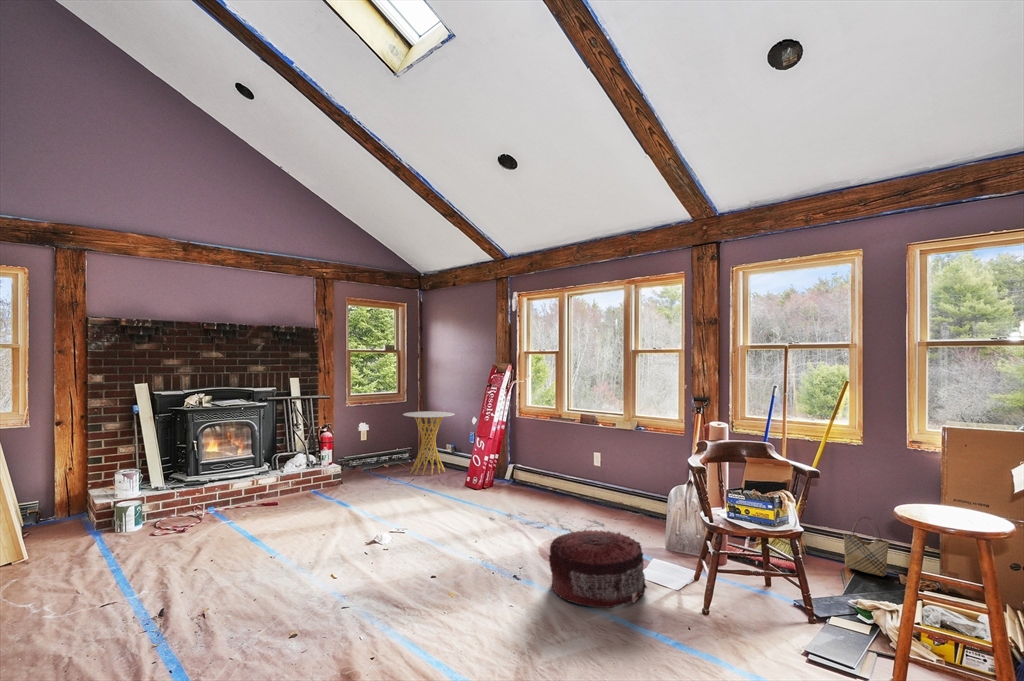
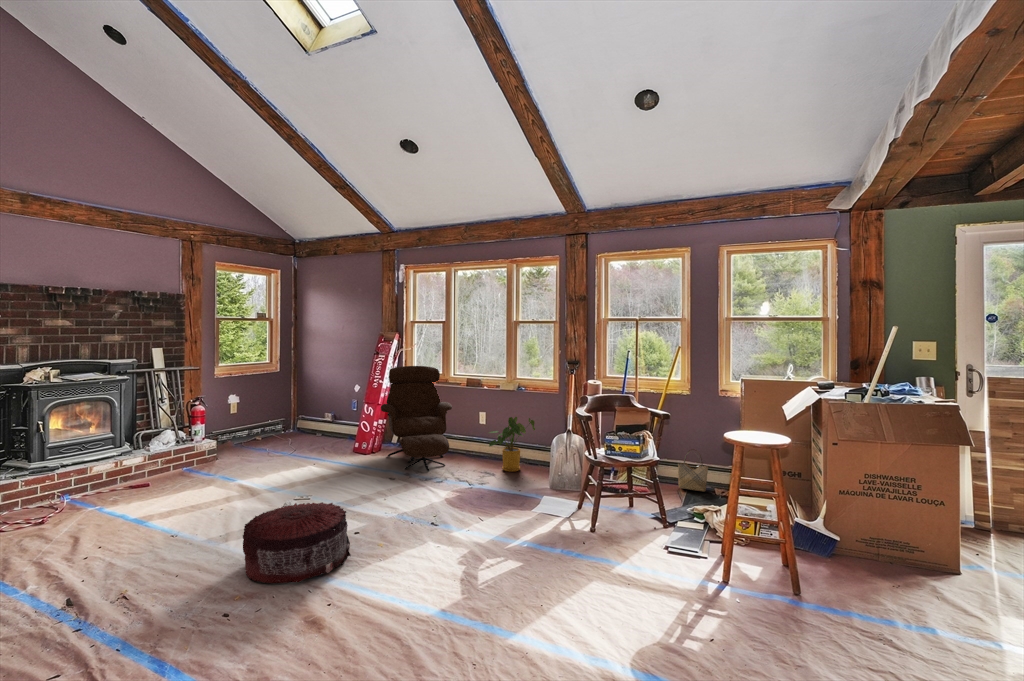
lounge chair: none [492,397,568,515] -> present [381,366,452,471]
side table: present [403,411,455,475] -> none [281,383,336,445]
house plant: none [600,459,659,524] -> present [489,417,535,472]
pouf: present [549,529,647,608] -> present [243,502,351,584]

